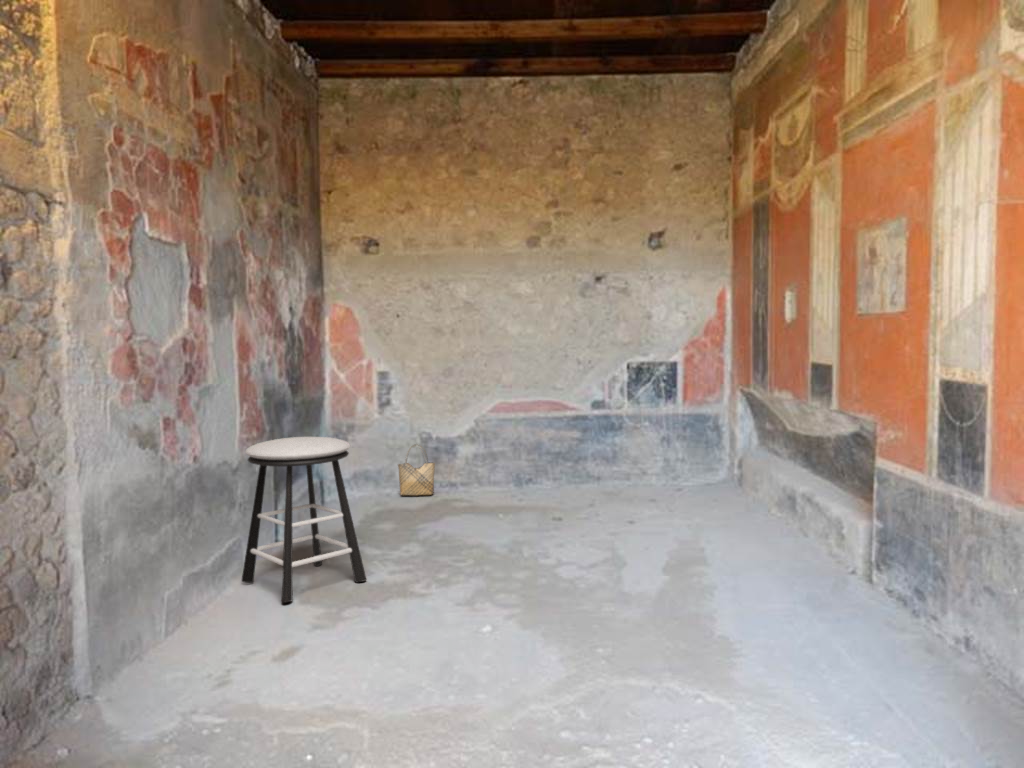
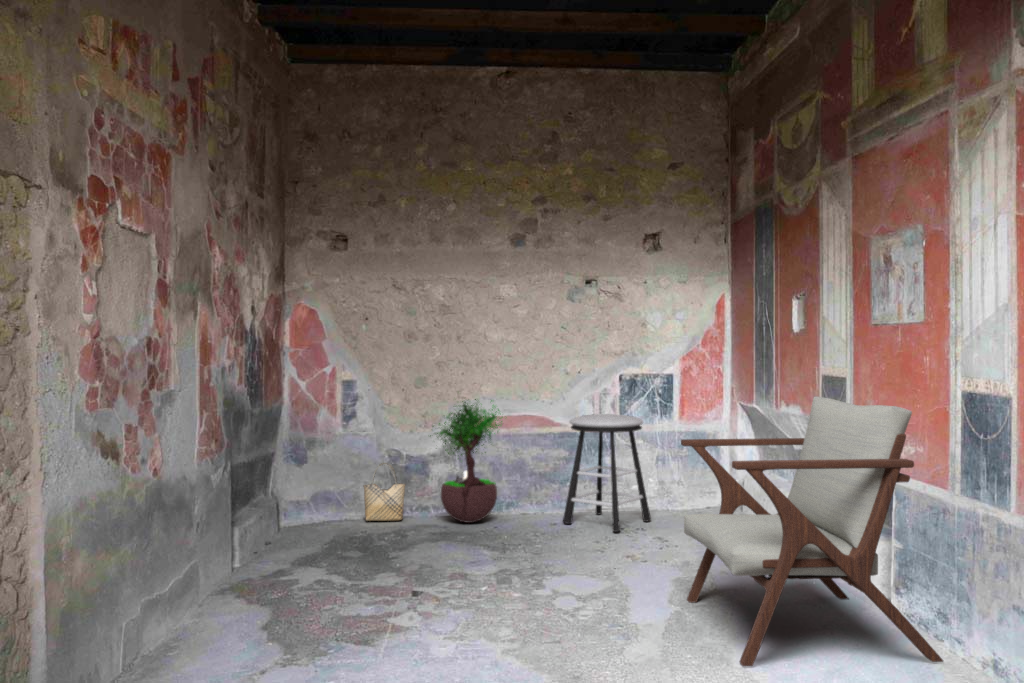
potted tree: none [453,380,524,497] -> present [430,399,502,523]
lounge chair: none [675,384,916,635] -> present [681,397,943,666]
stool: present [242,437,366,602] -> present [563,414,651,532]

